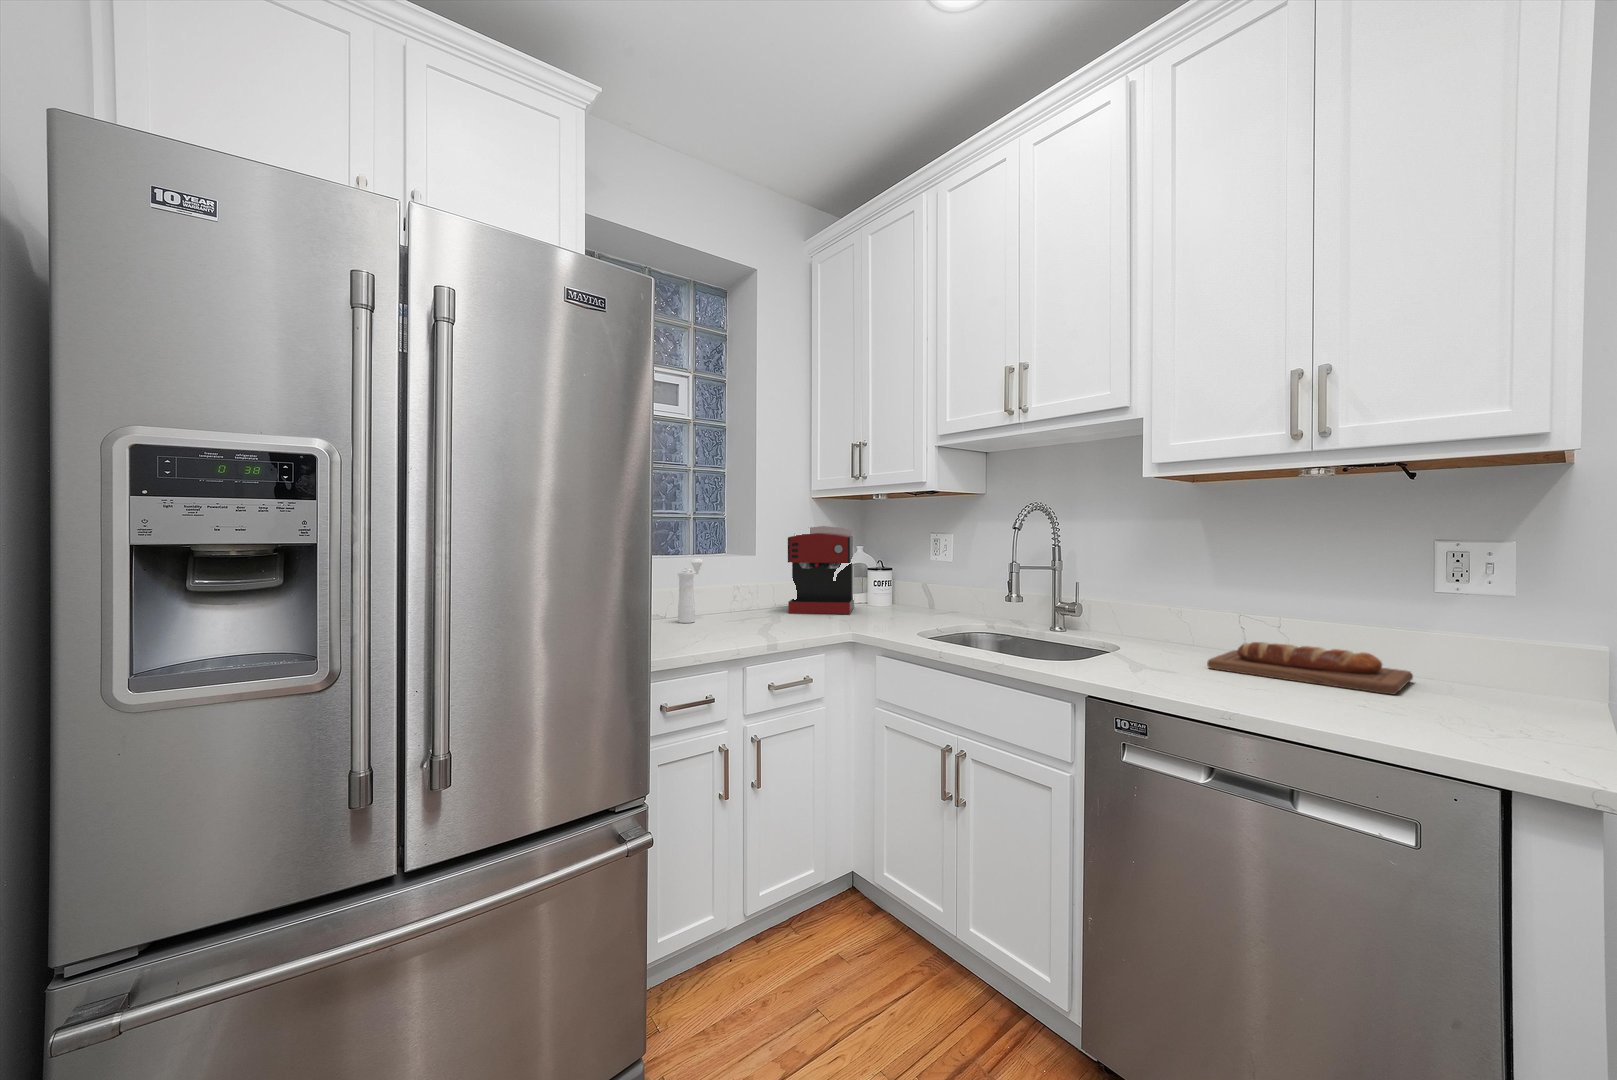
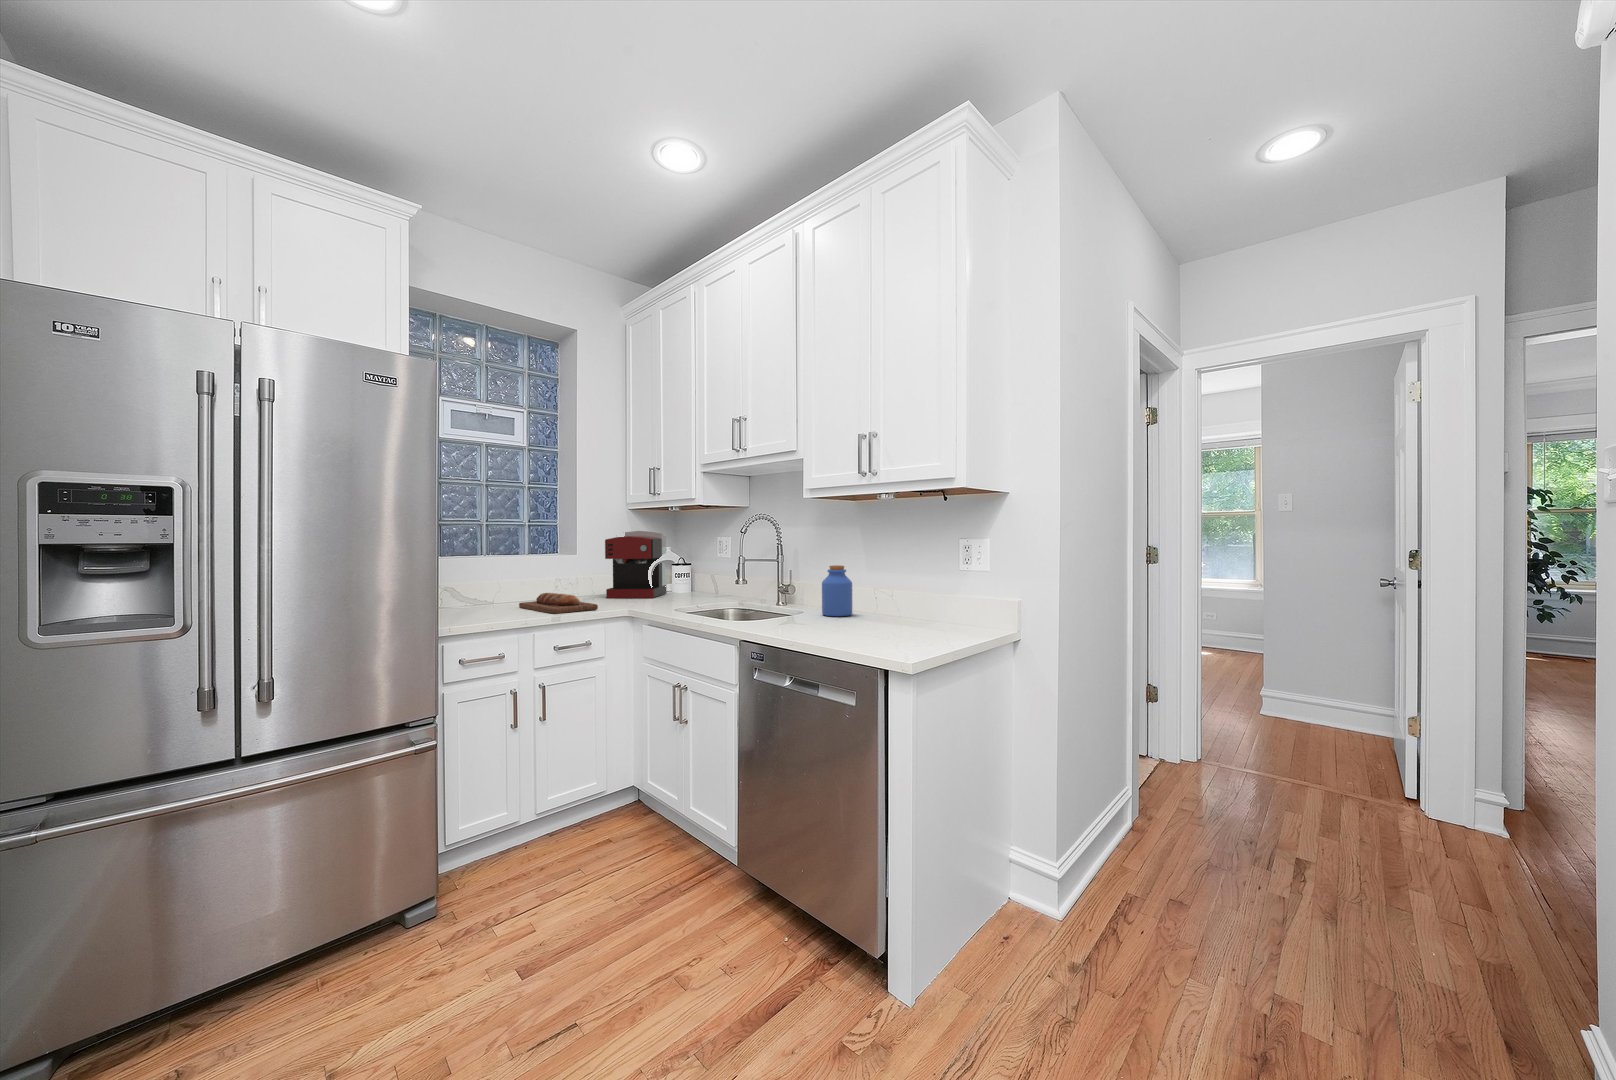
pepper mill: present [678,559,703,623] -> none [507,556,532,605]
jar: none [1144,578,1196,654] -> present [822,565,852,616]
bread loaf: present [1207,642,1413,695] -> present [519,593,598,614]

